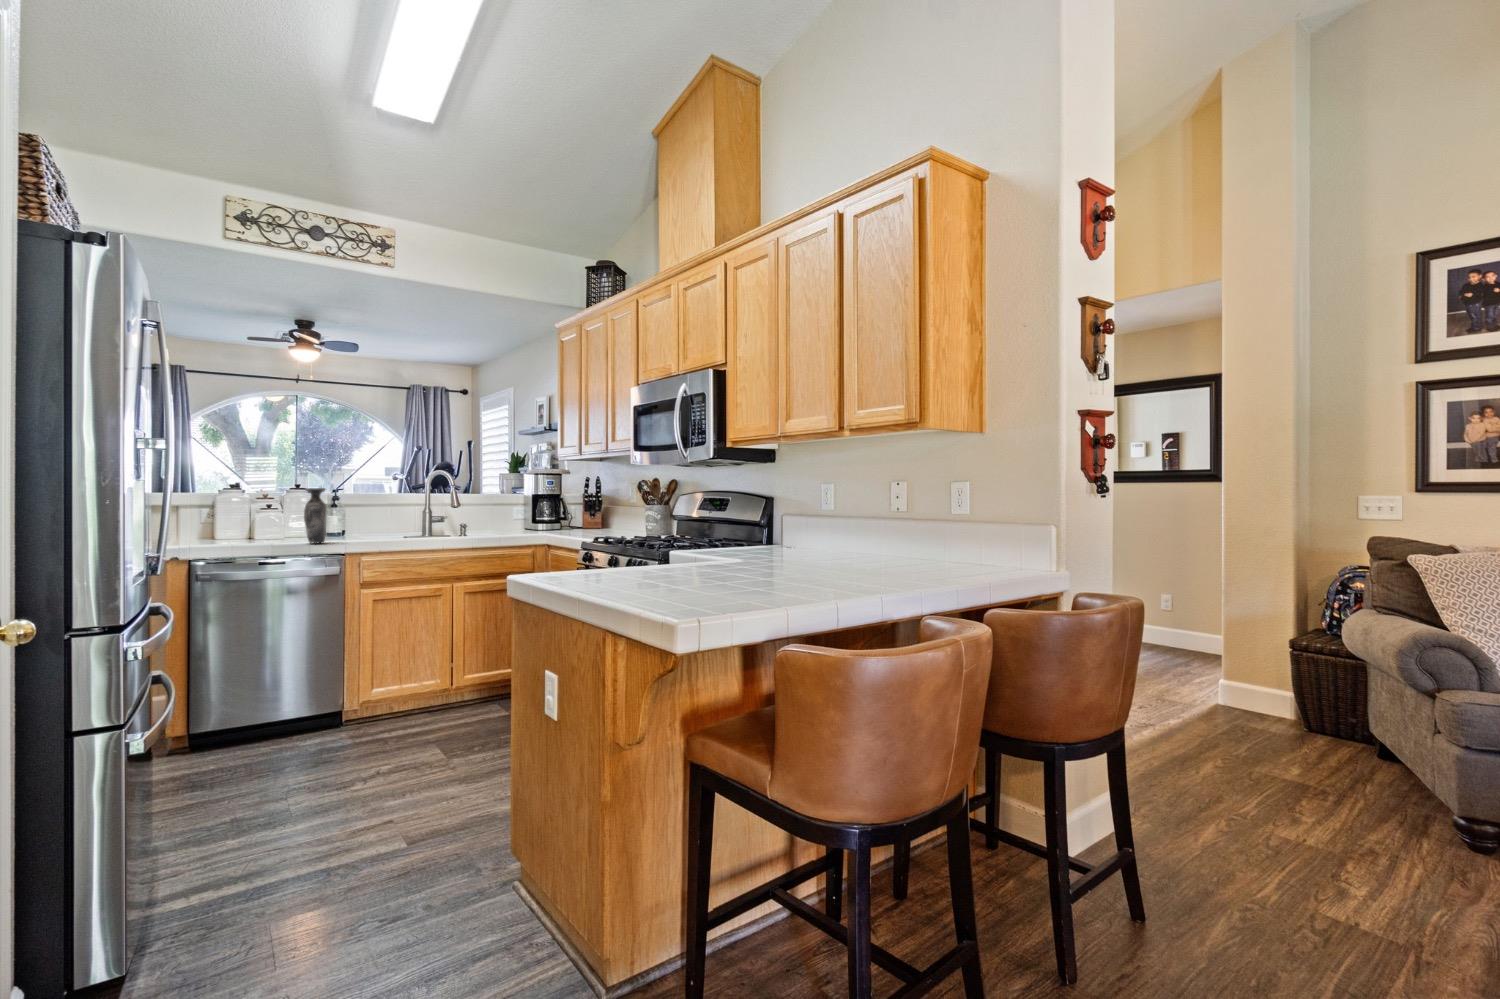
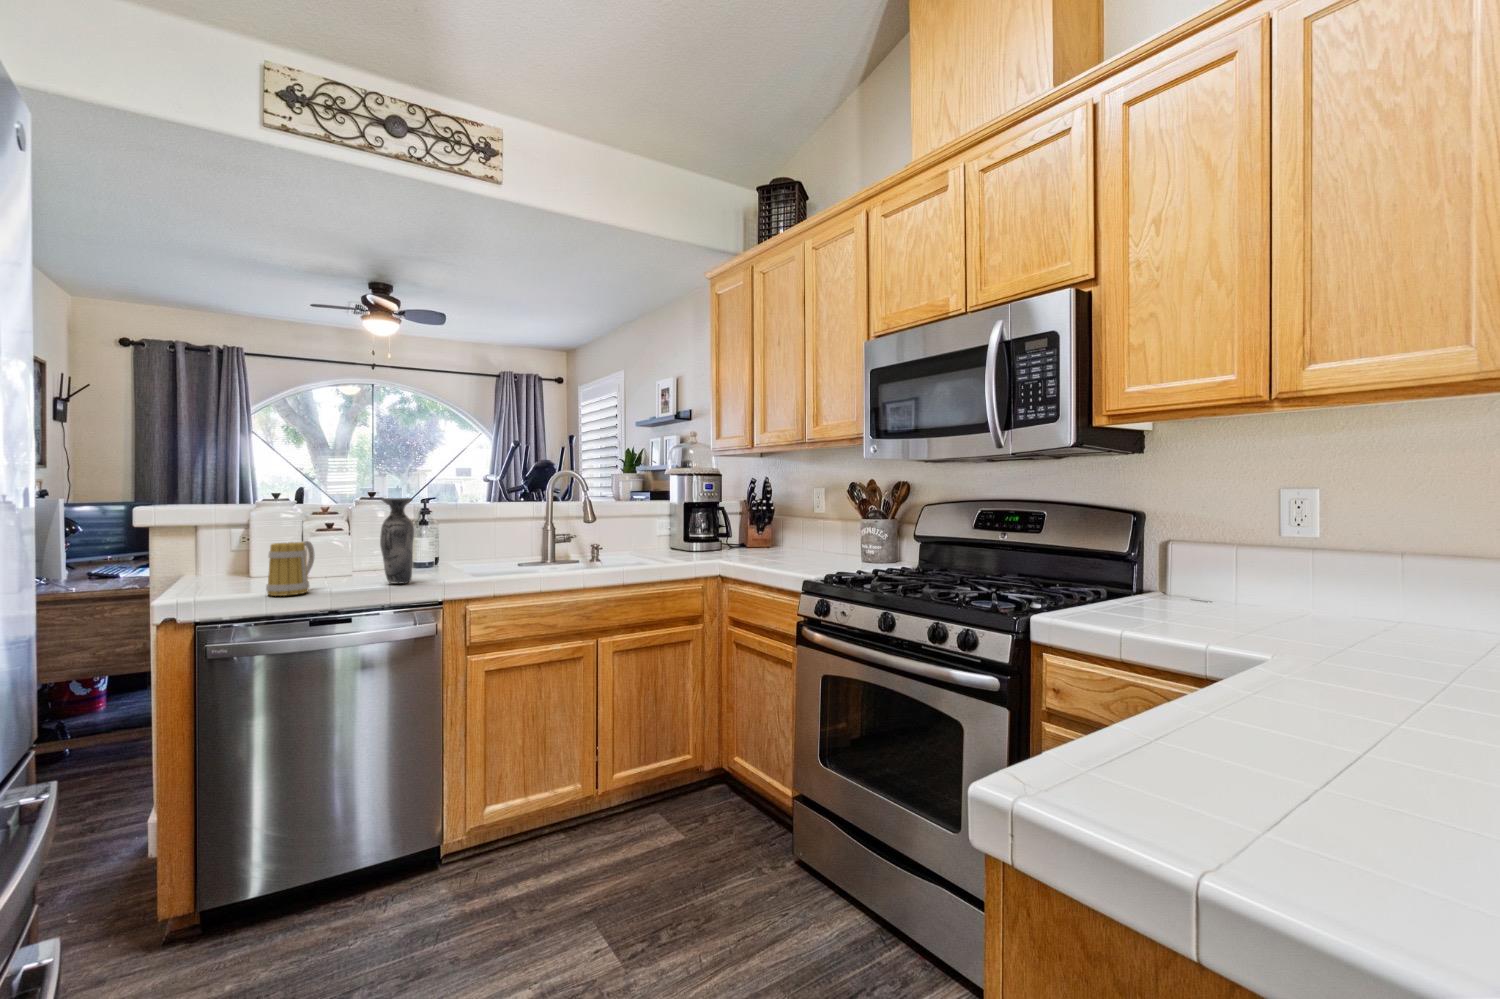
mug: none [231,515,261,547] -> present [266,541,315,596]

